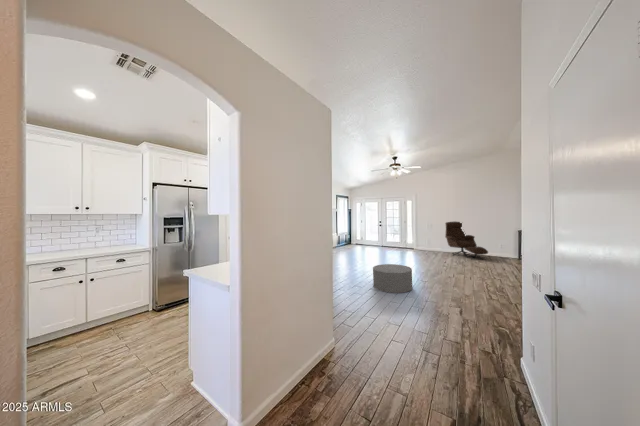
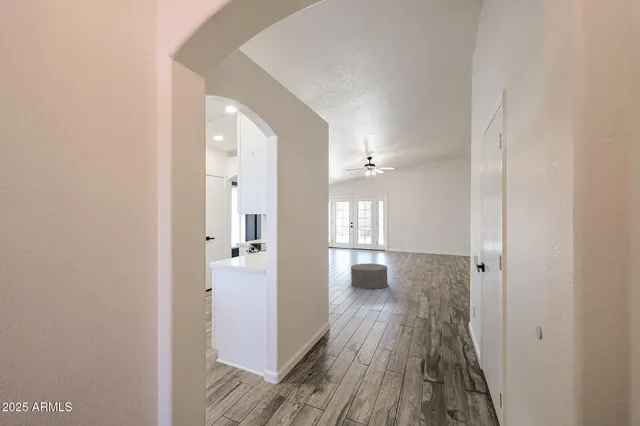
lounge chair: present [445,222,488,259] -> none [416,222,454,259]

